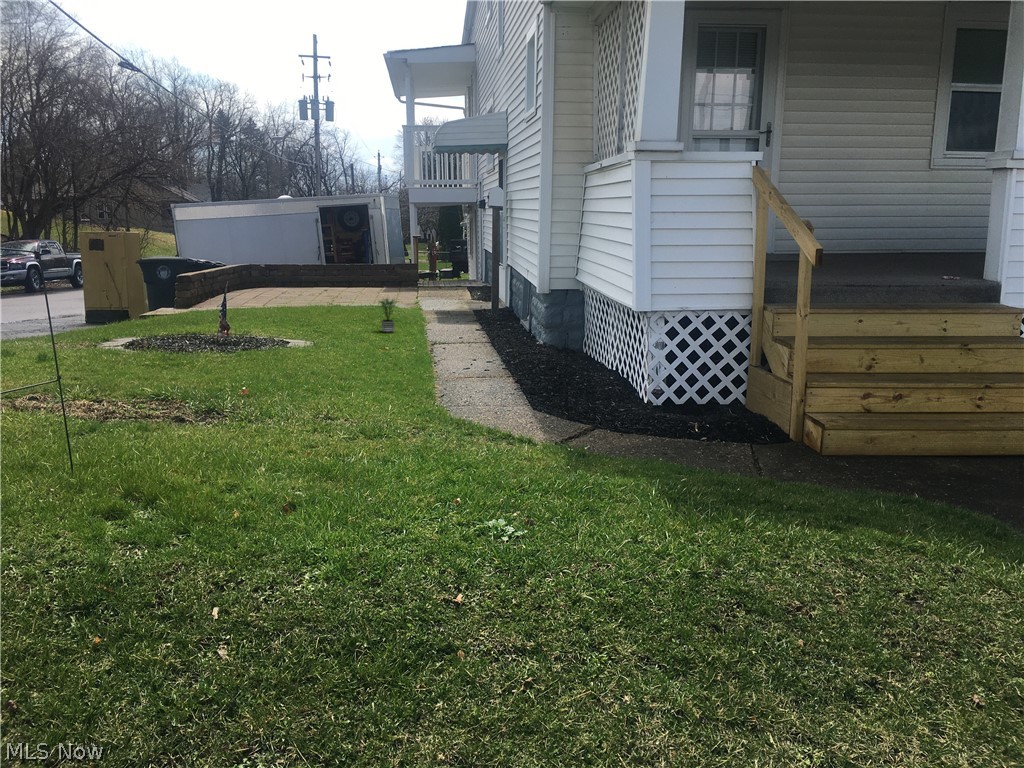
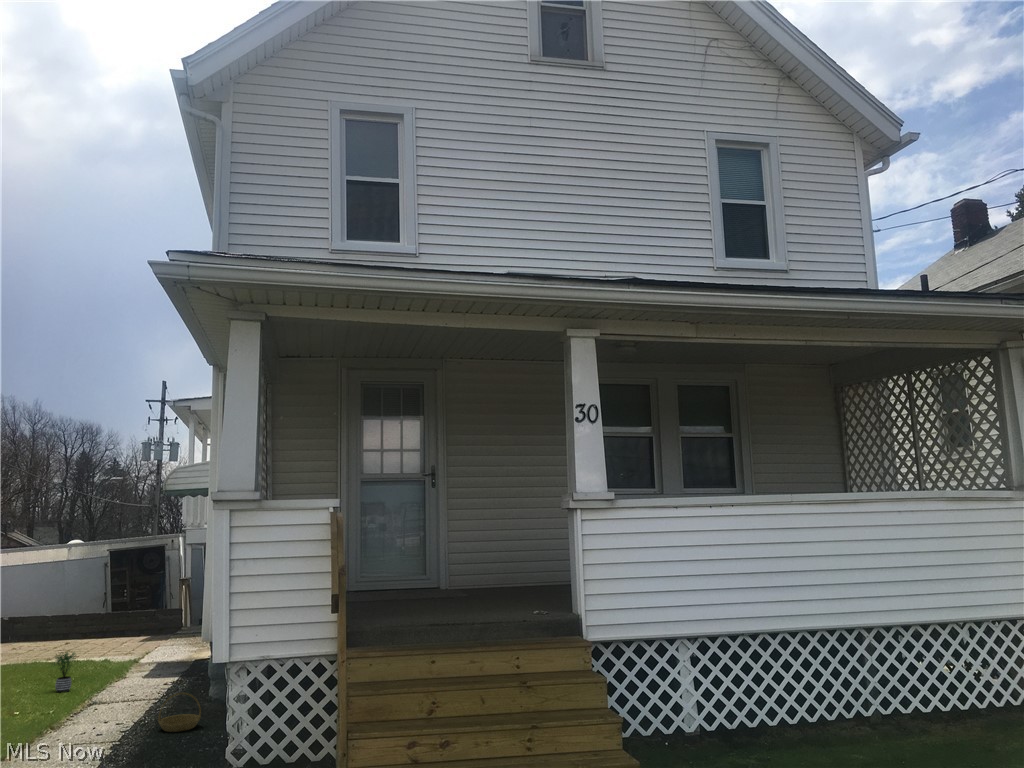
basket: none [530,338,566,372] -> present [158,693,201,732]

